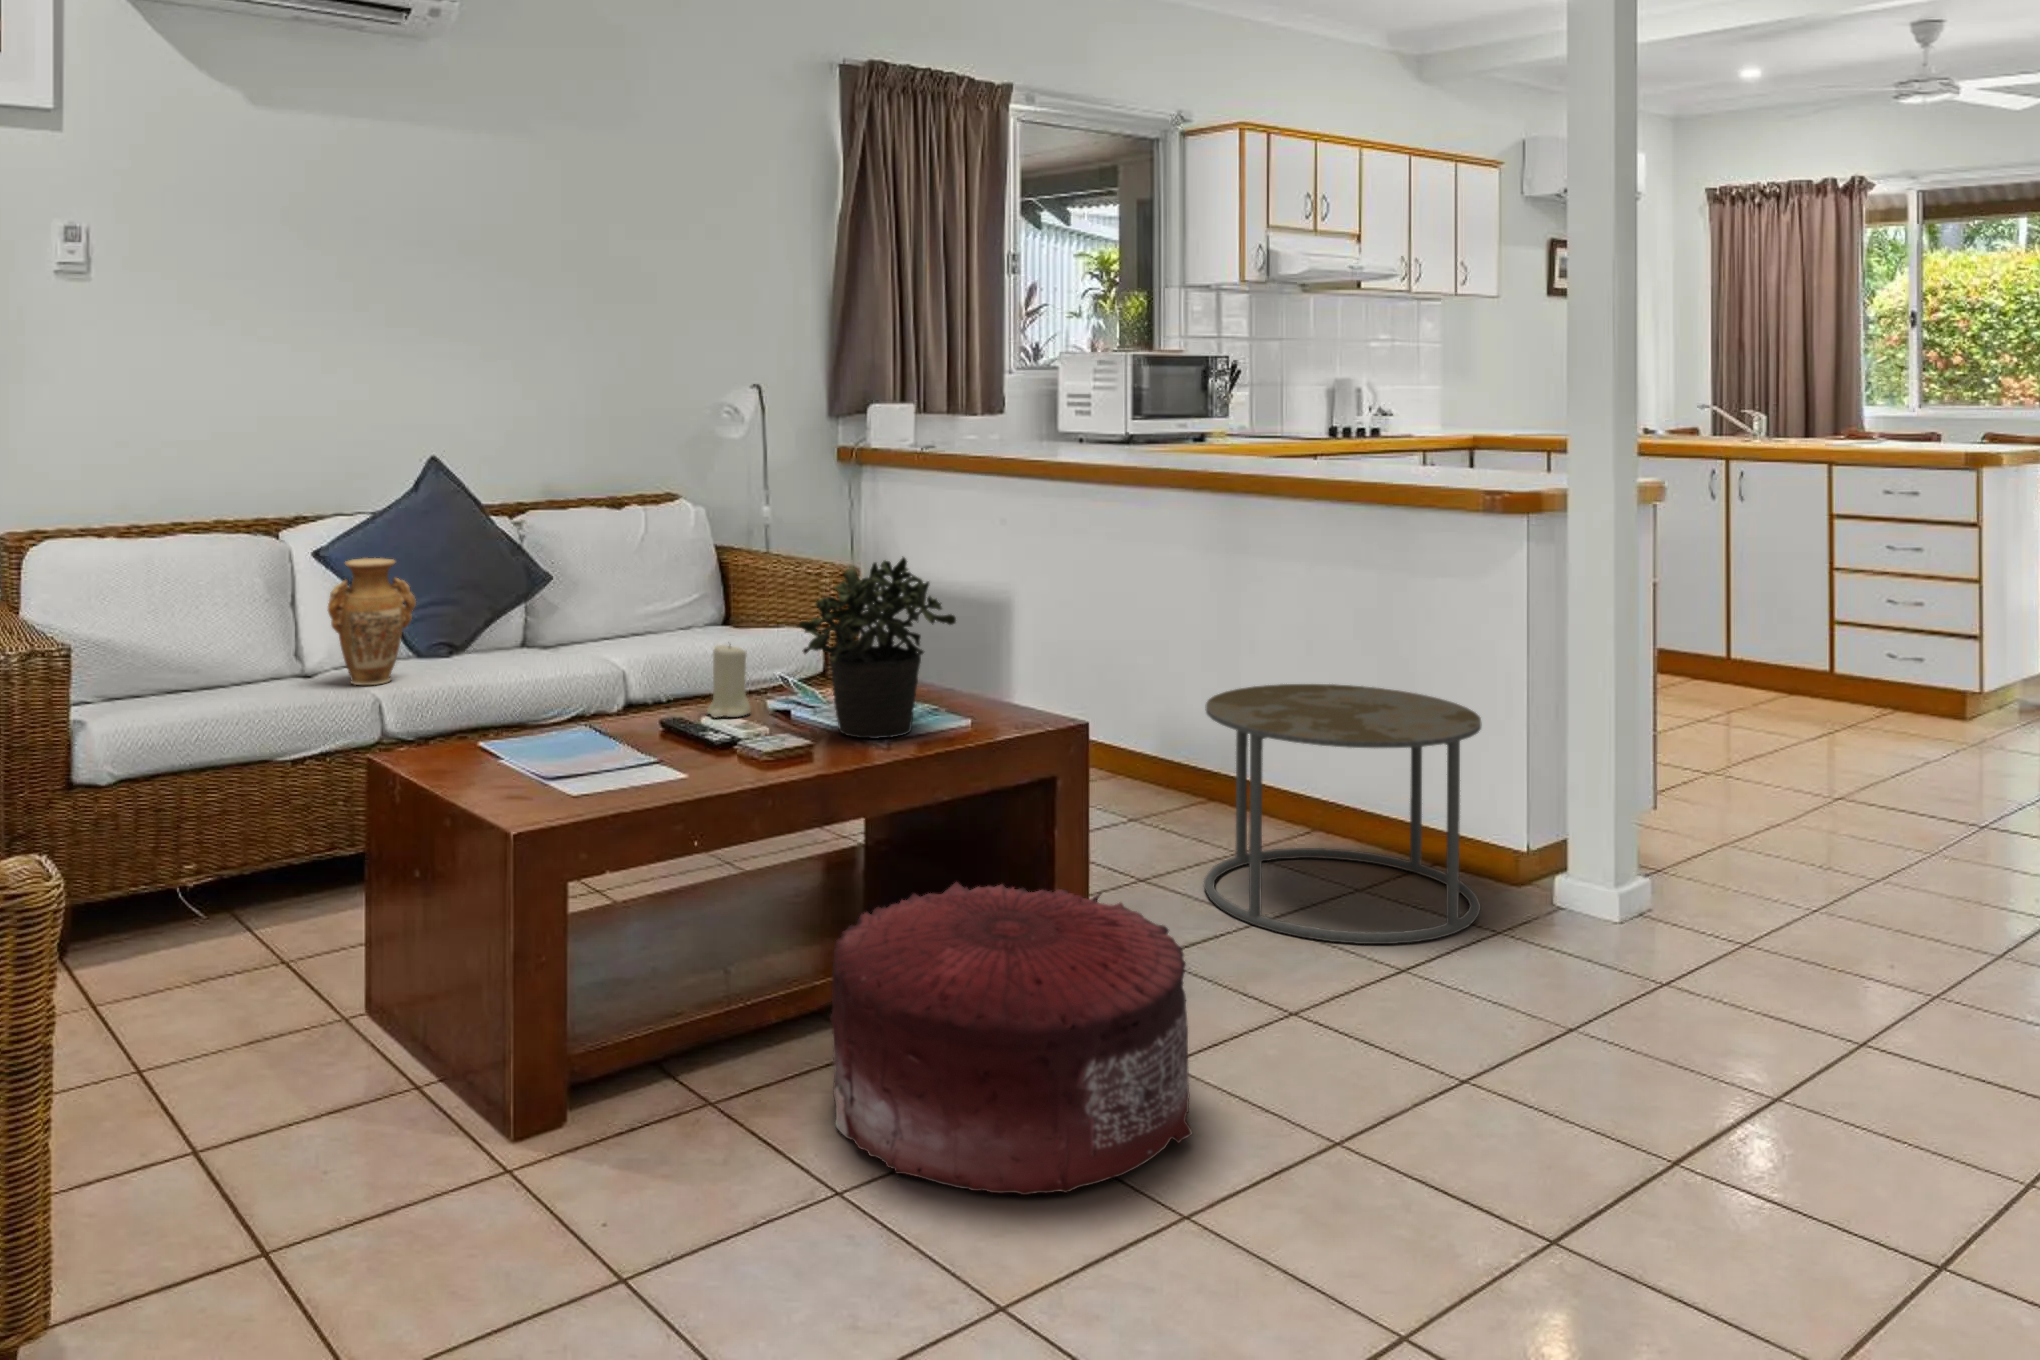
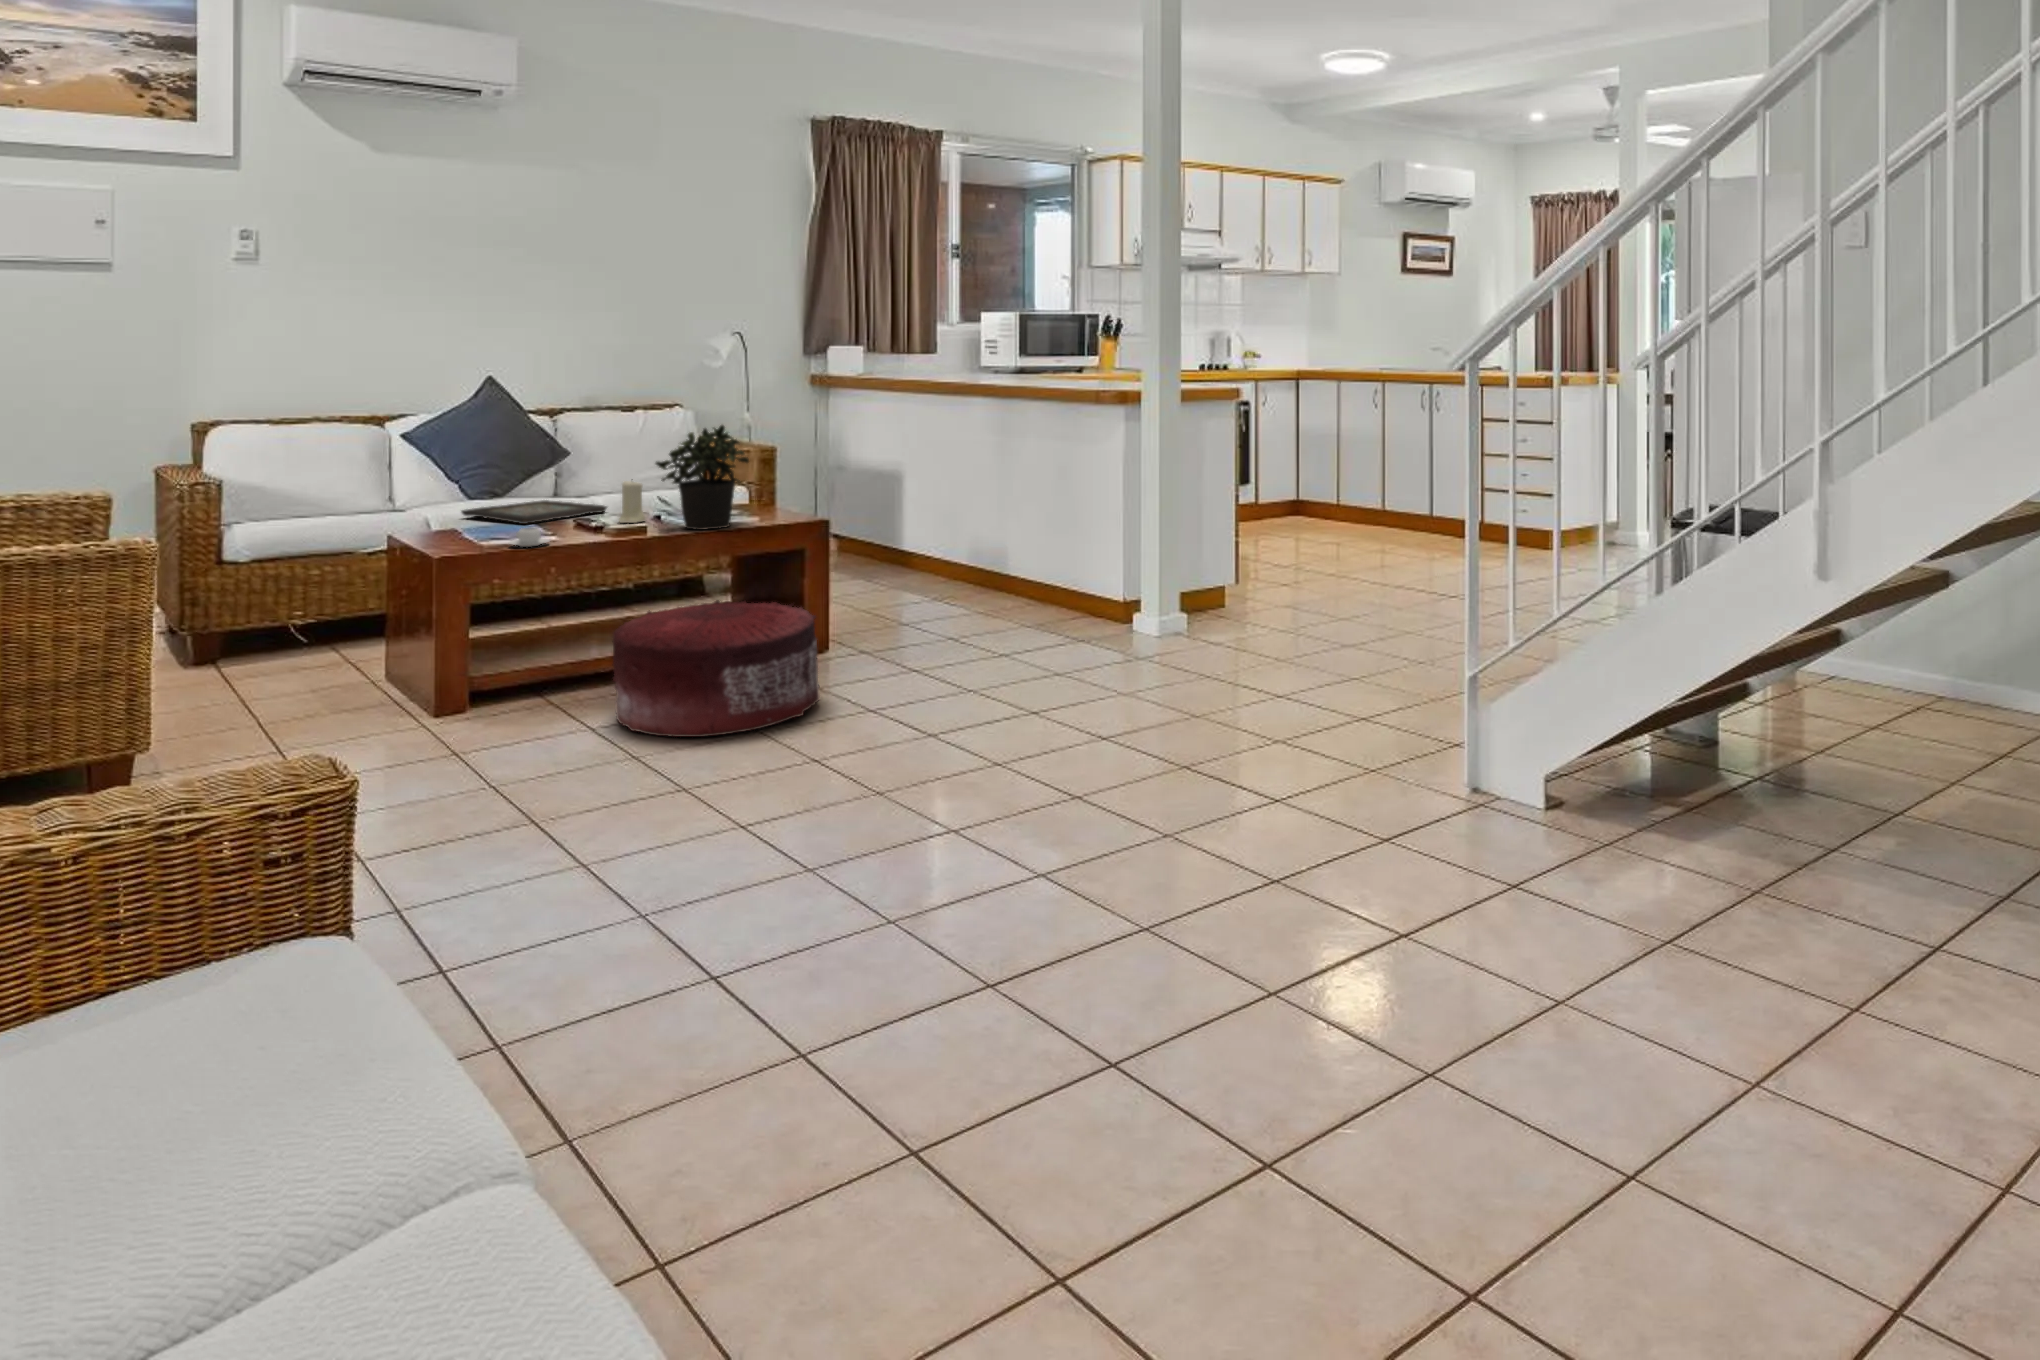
vase: present [328,558,416,685] -> none [402,437,462,514]
decorative tray: none [430,661,661,716] -> present [461,500,607,524]
side table: present [1204,684,1481,944] -> none [940,511,1103,652]
teacup: none [583,744,651,781] -> present [510,528,549,547]

